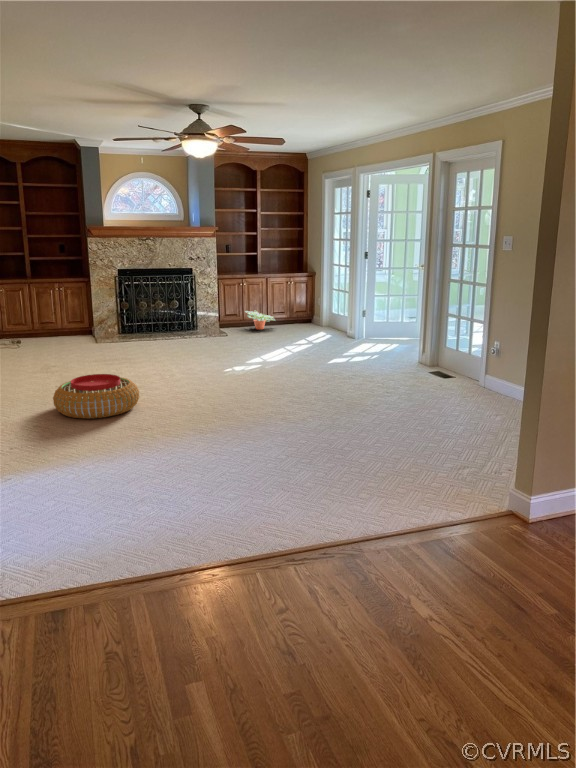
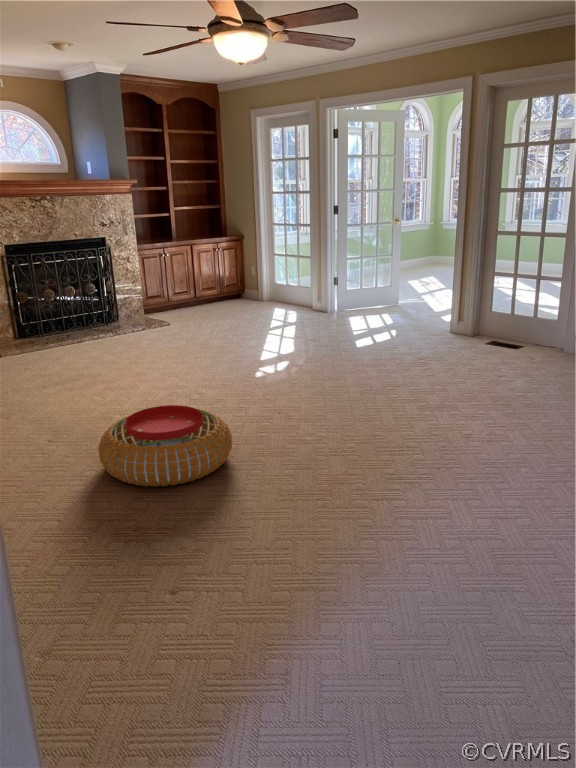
potted plant: present [245,310,274,330] -> none [172,287,216,312]

